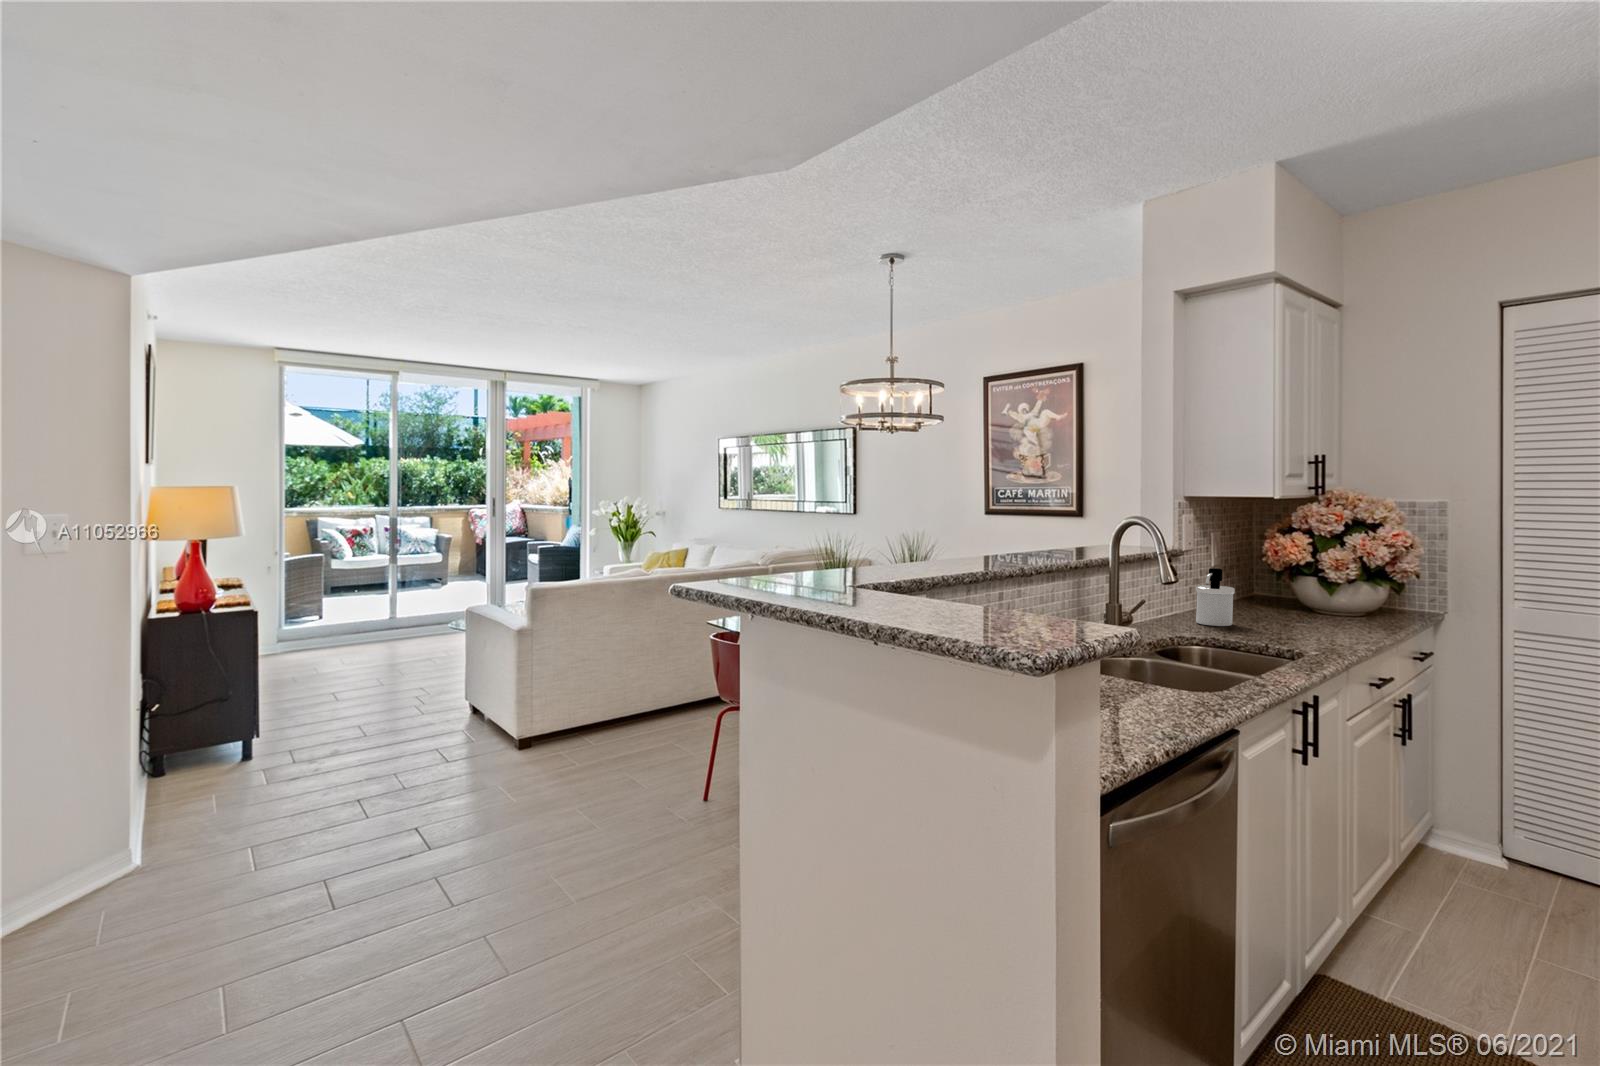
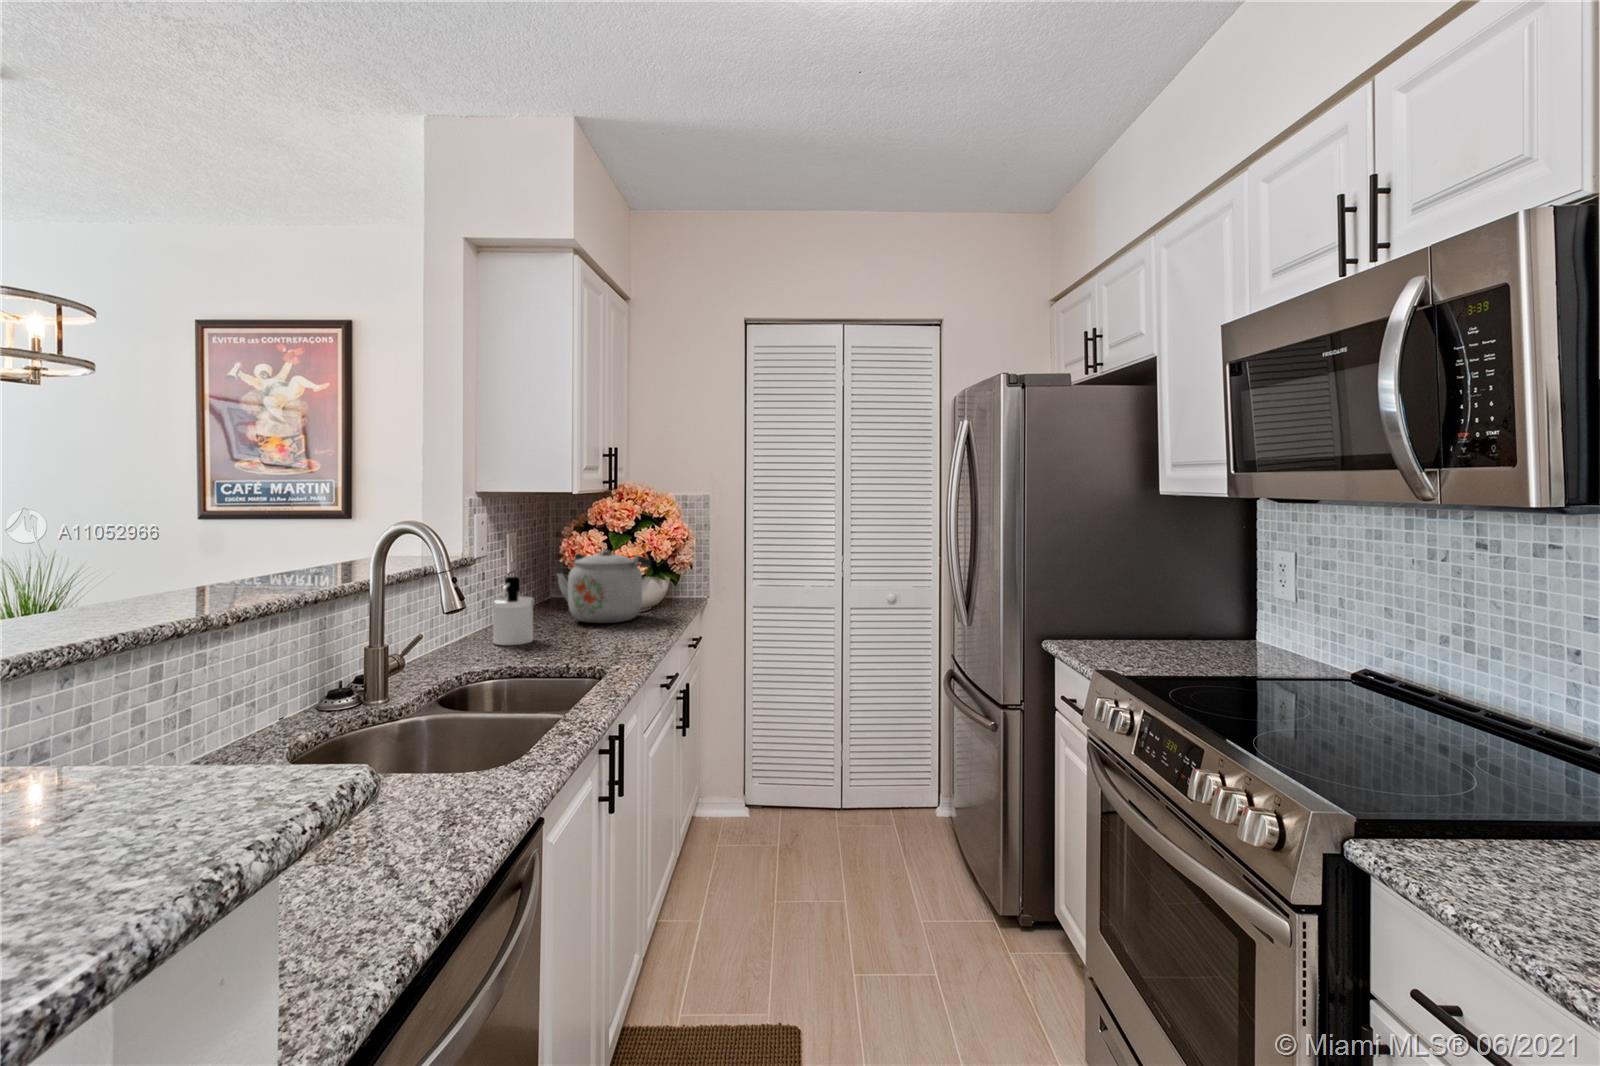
kettle: none [1257,551,1364,621] -> present [557,550,651,623]

